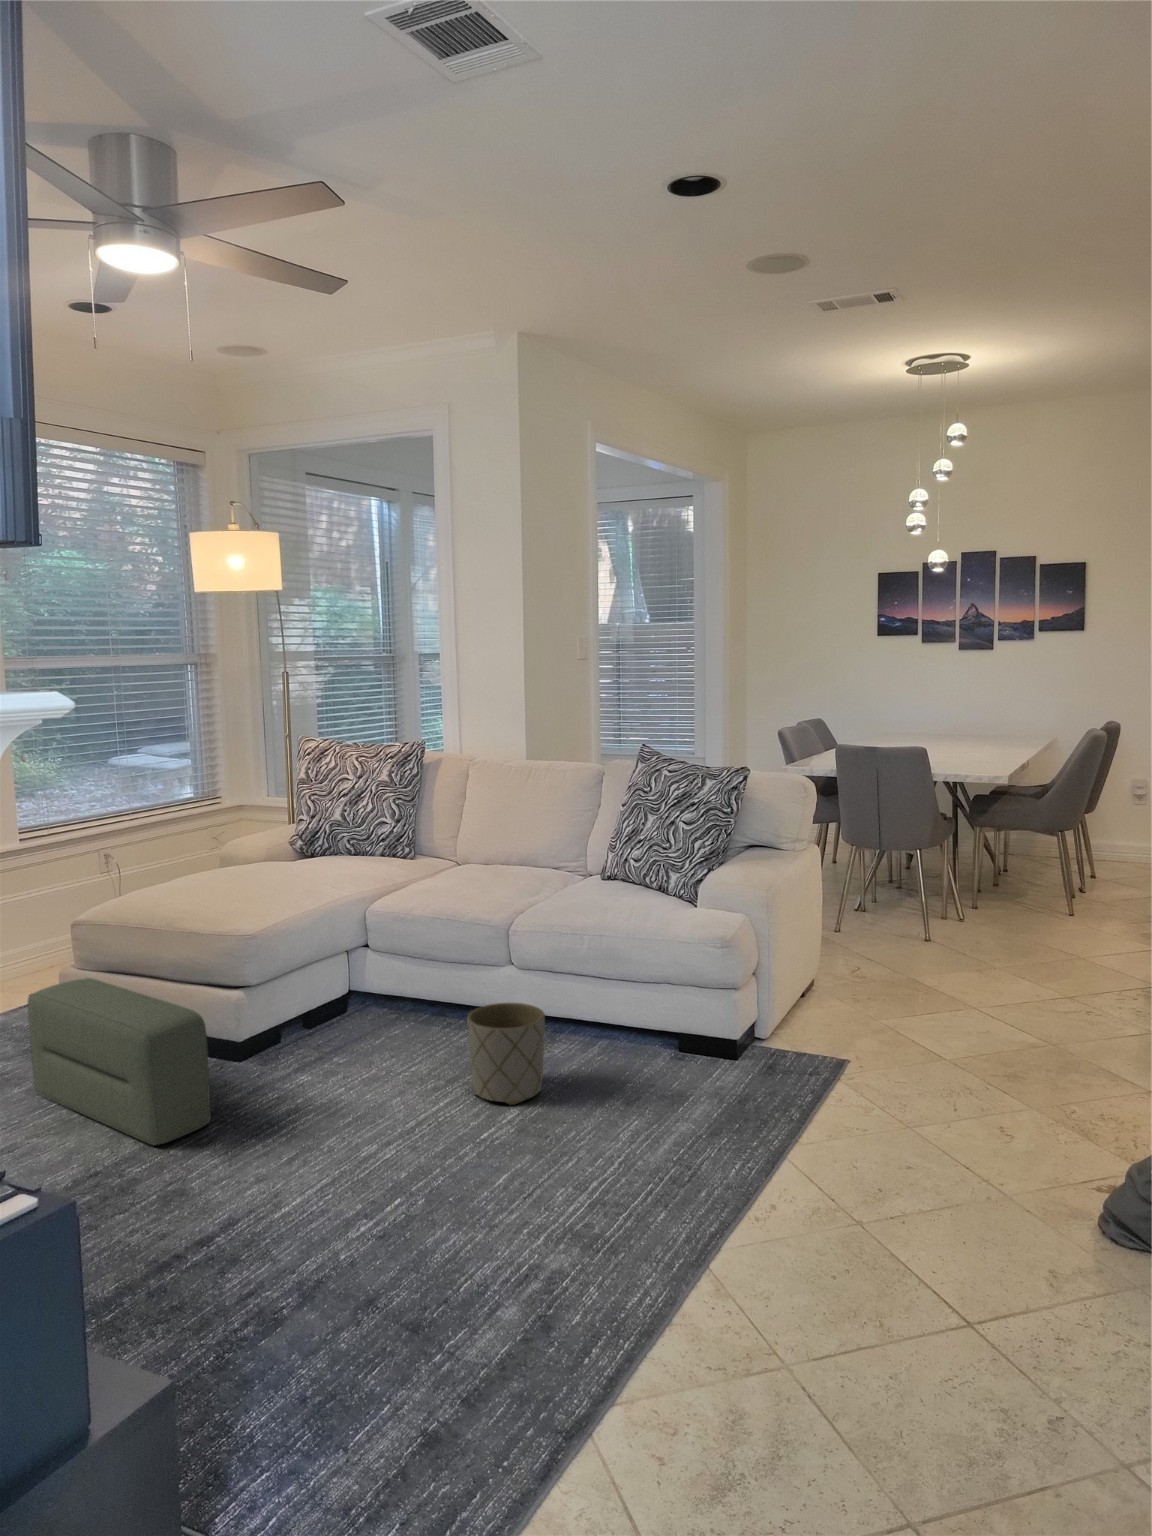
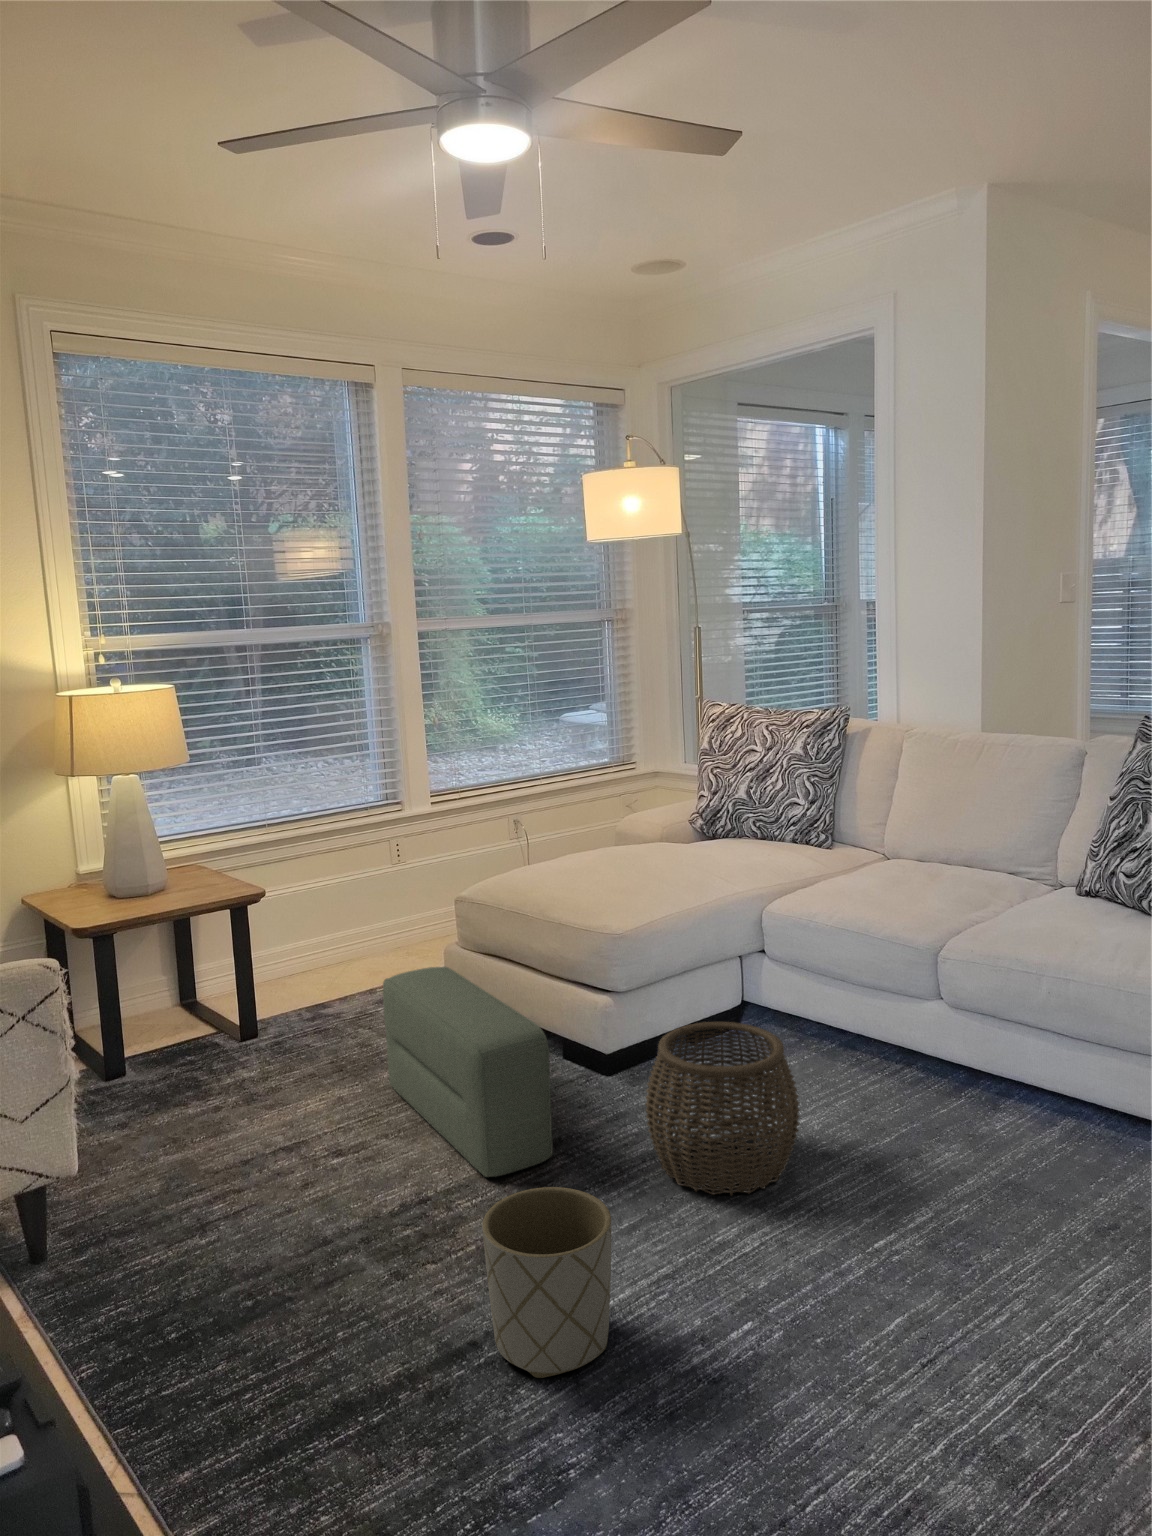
woven basket: none [291,991,417,1126] -> present [646,1022,799,1195]
planter: present [467,1003,545,1105] -> present [482,1187,612,1378]

